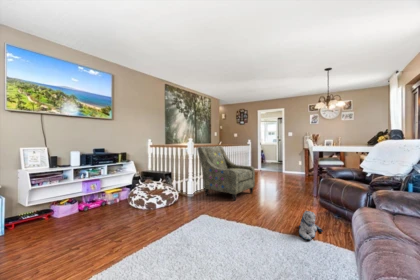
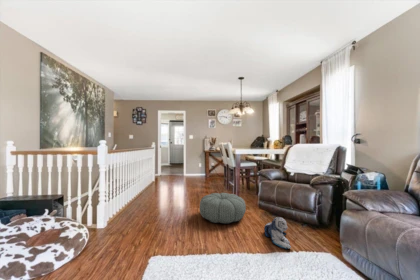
armchair: present [197,146,255,201] -> none [111,151,183,219]
pouf: none [255,186,301,213] -> present [199,193,246,223]

